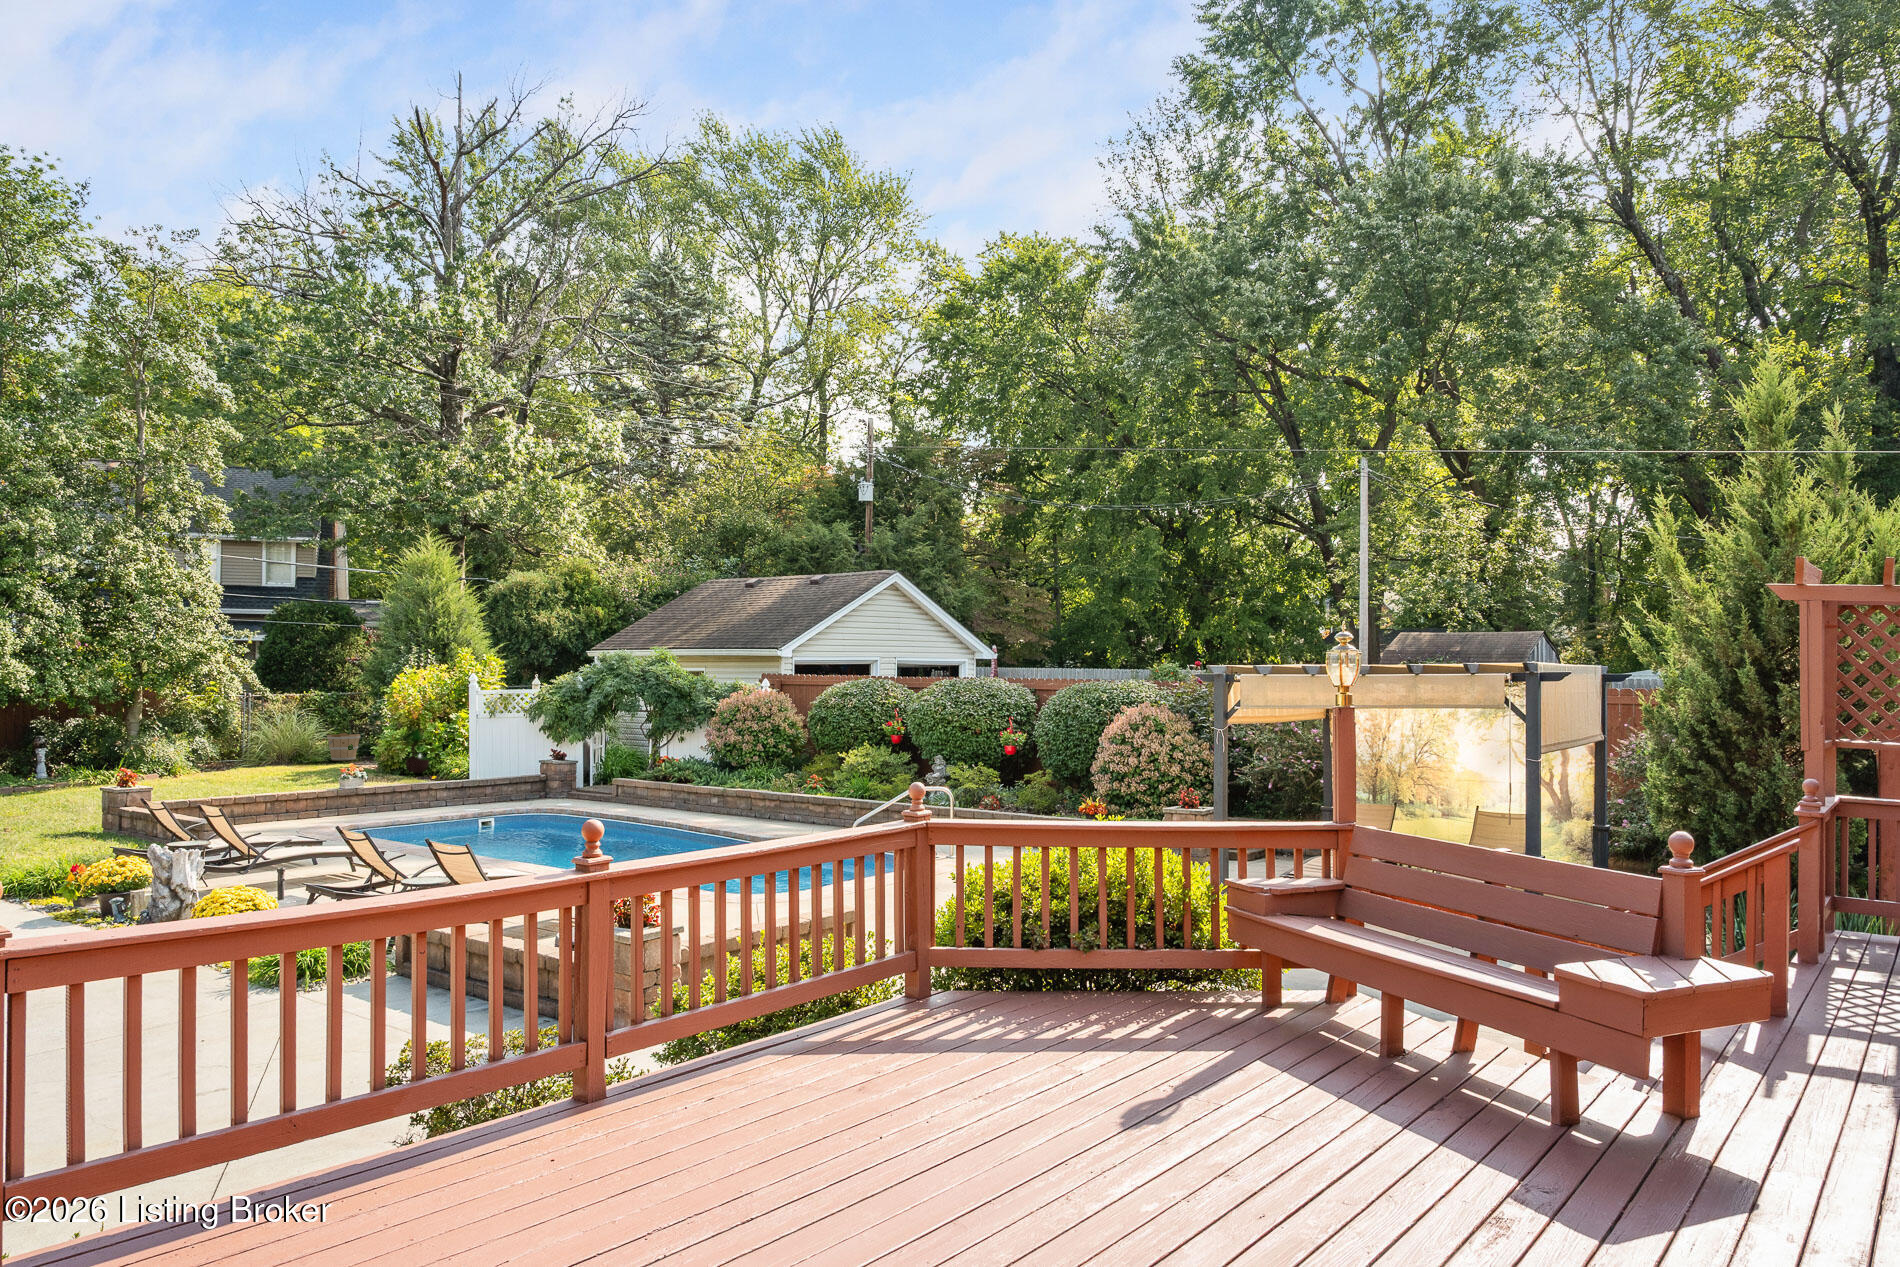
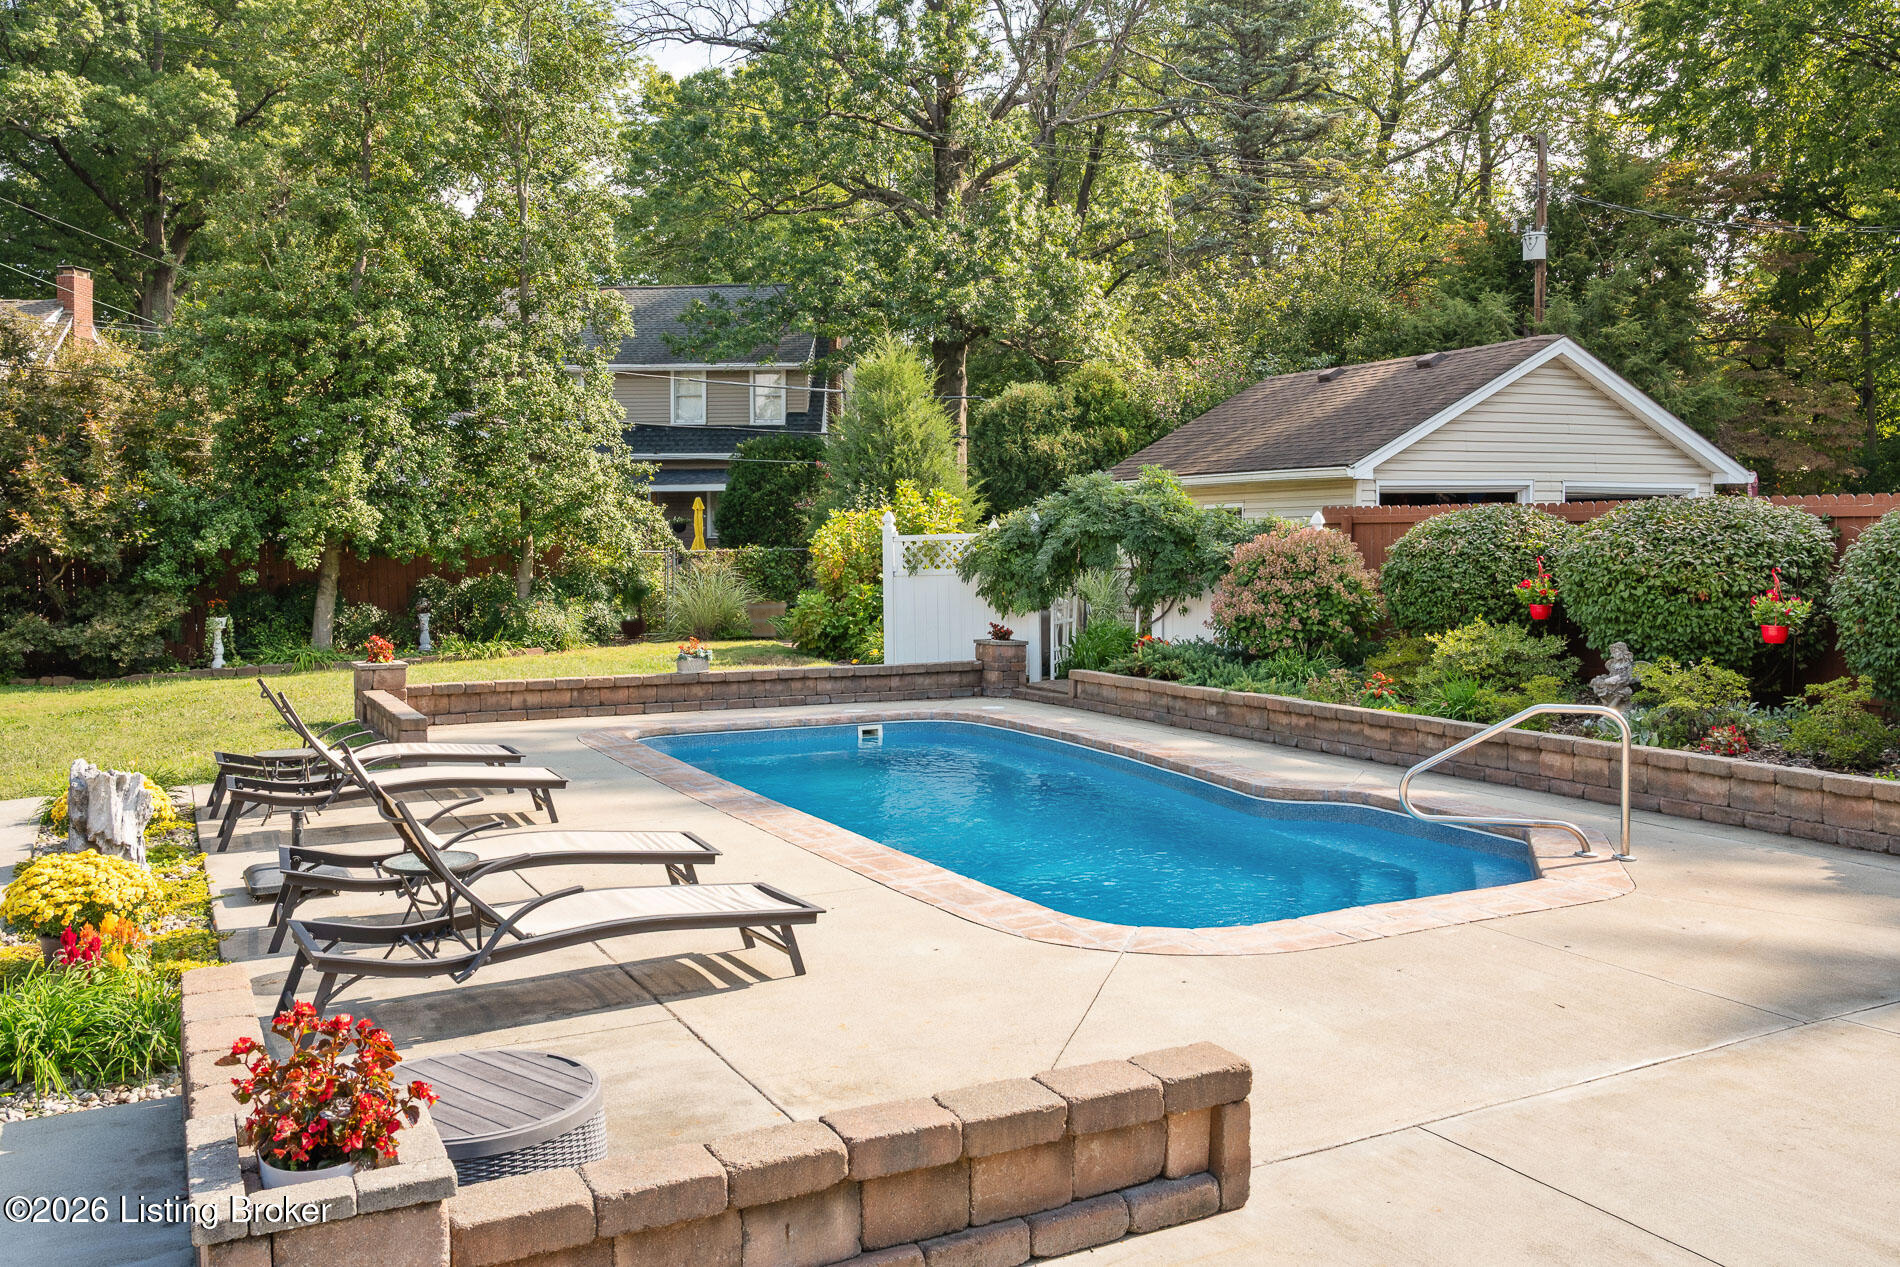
potted tree: present [399,729,429,773] -> present [620,584,651,638]

